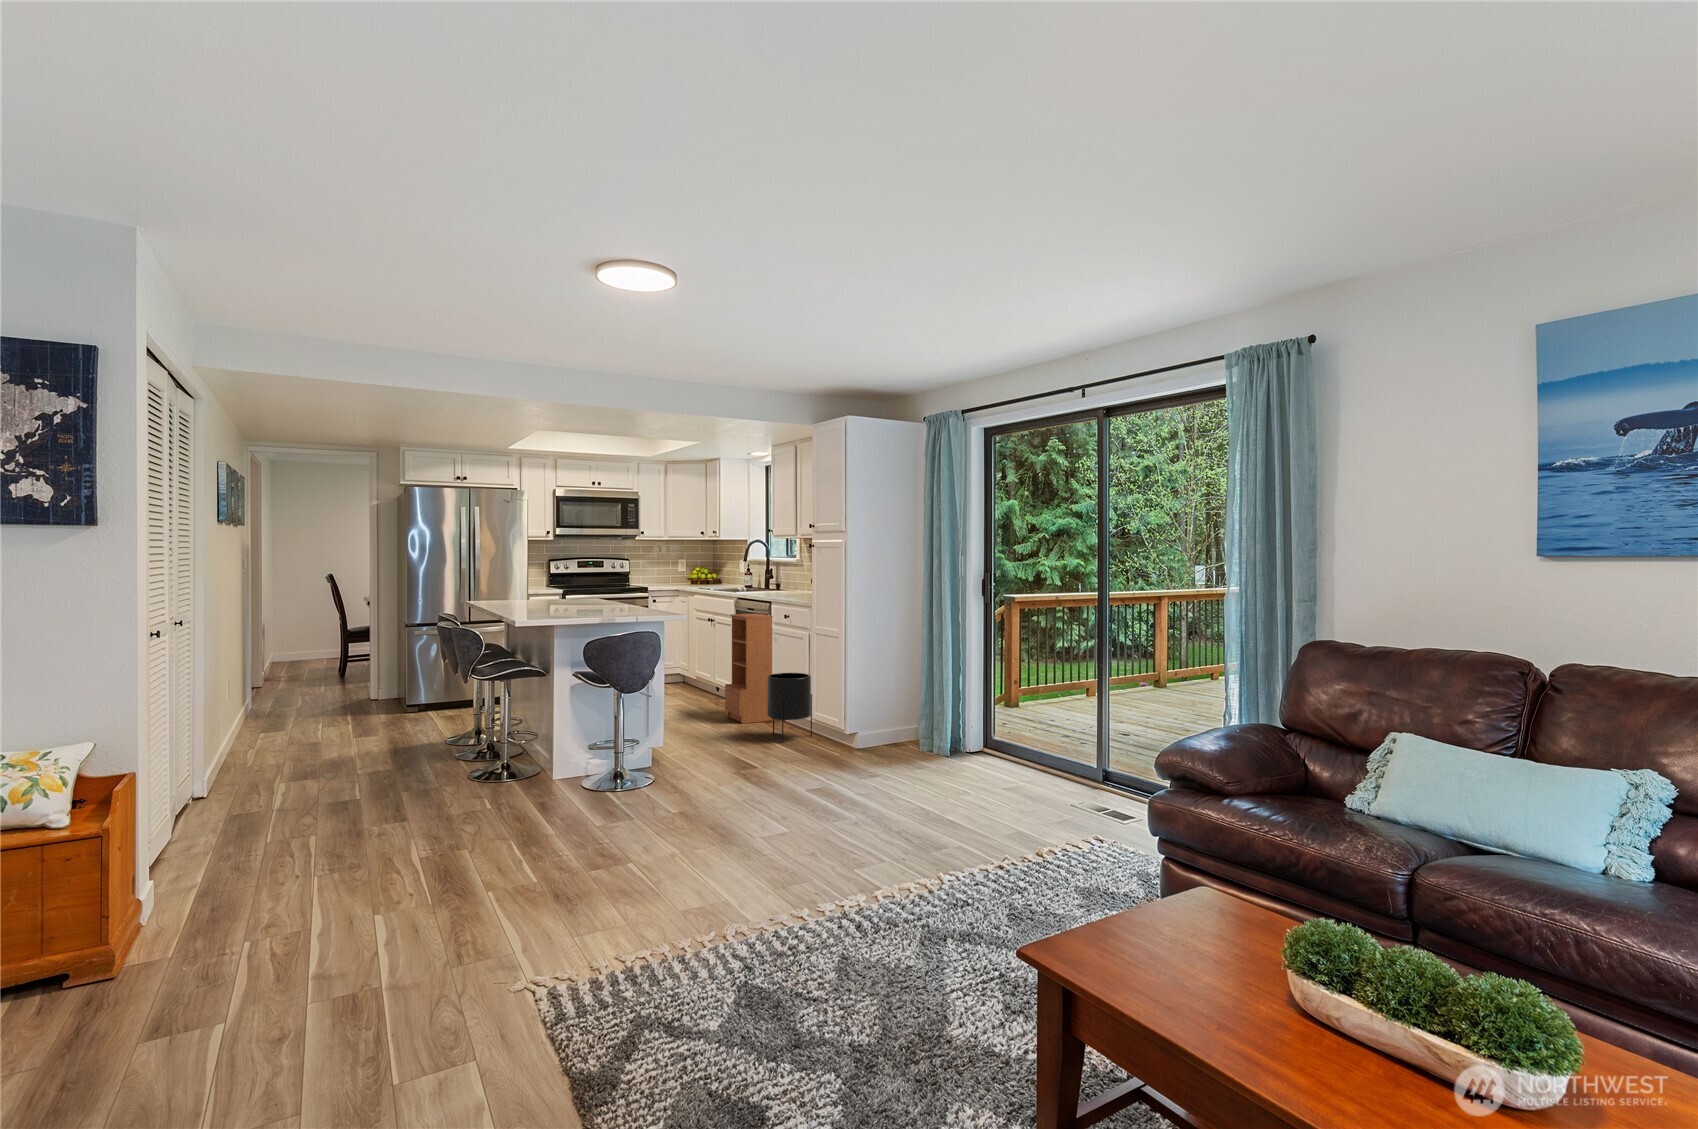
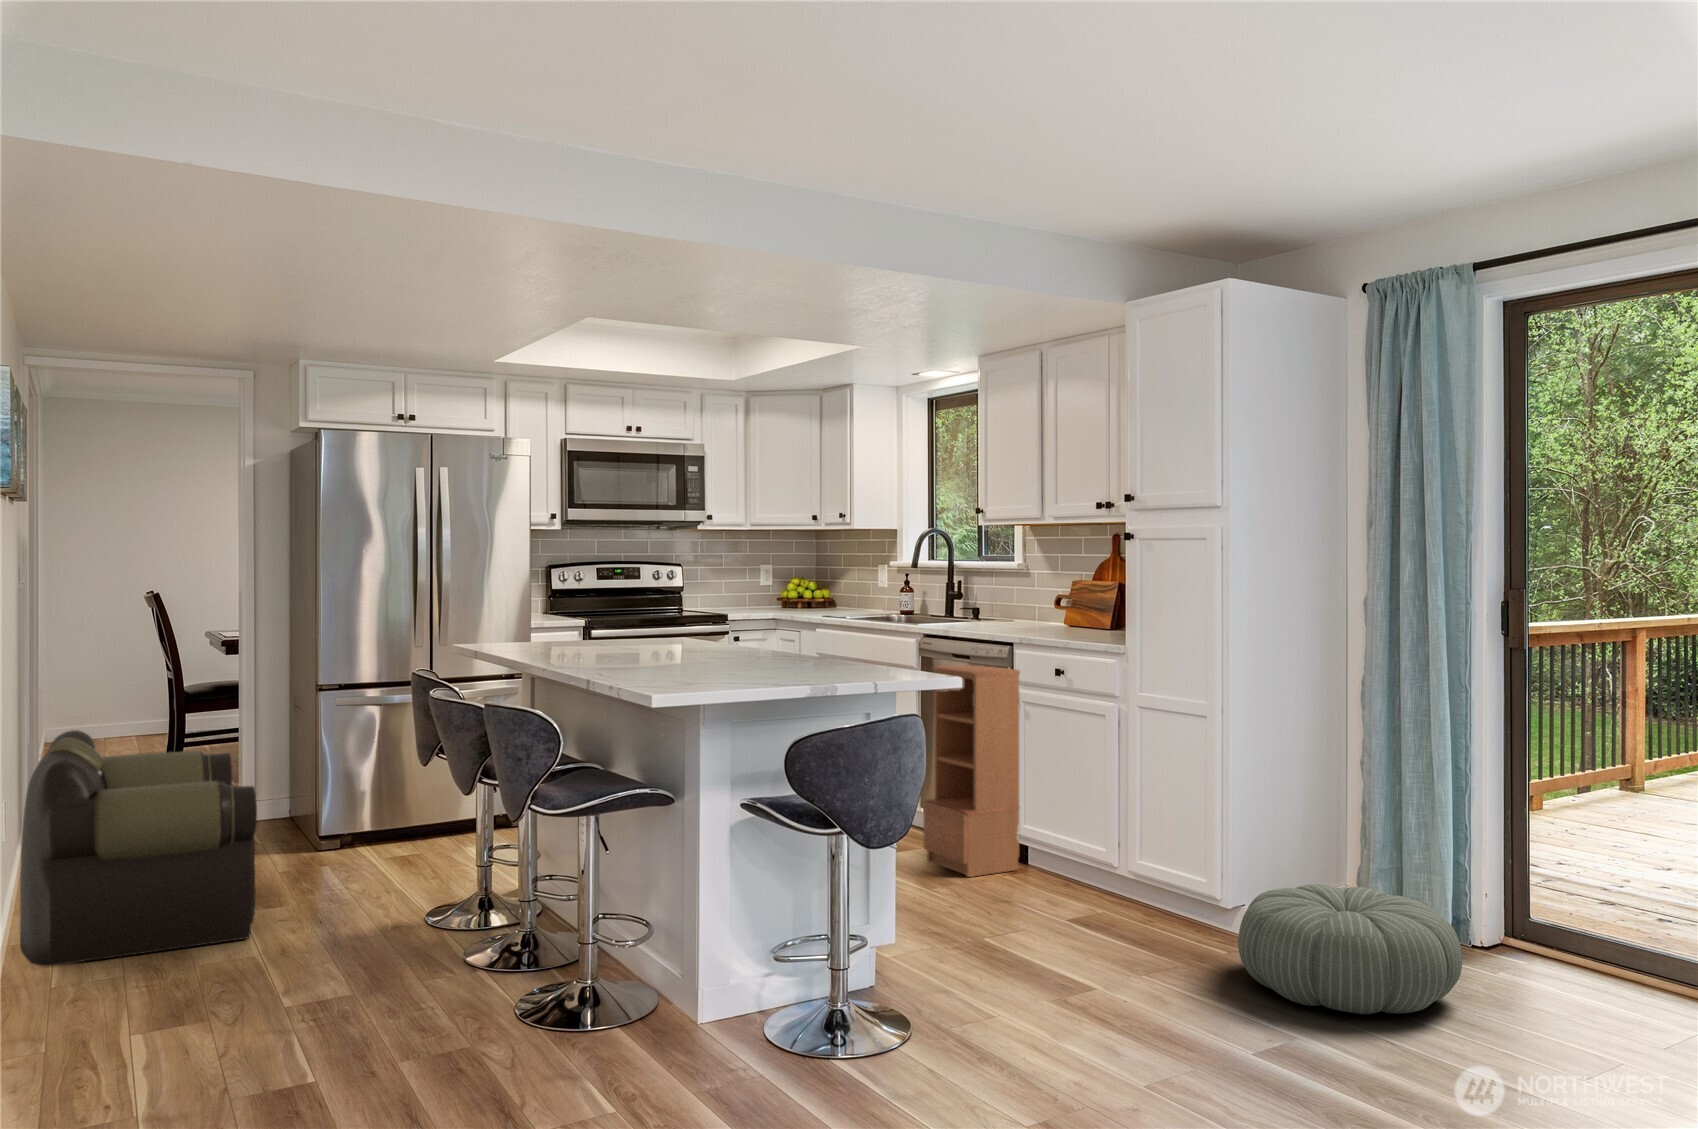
armchair: none [237,645,357,759] -> present [20,730,257,966]
planter: present [767,673,812,743] -> none [1045,782,1132,923]
pouf: none [829,720,929,777] -> present [1238,884,1462,1014]

